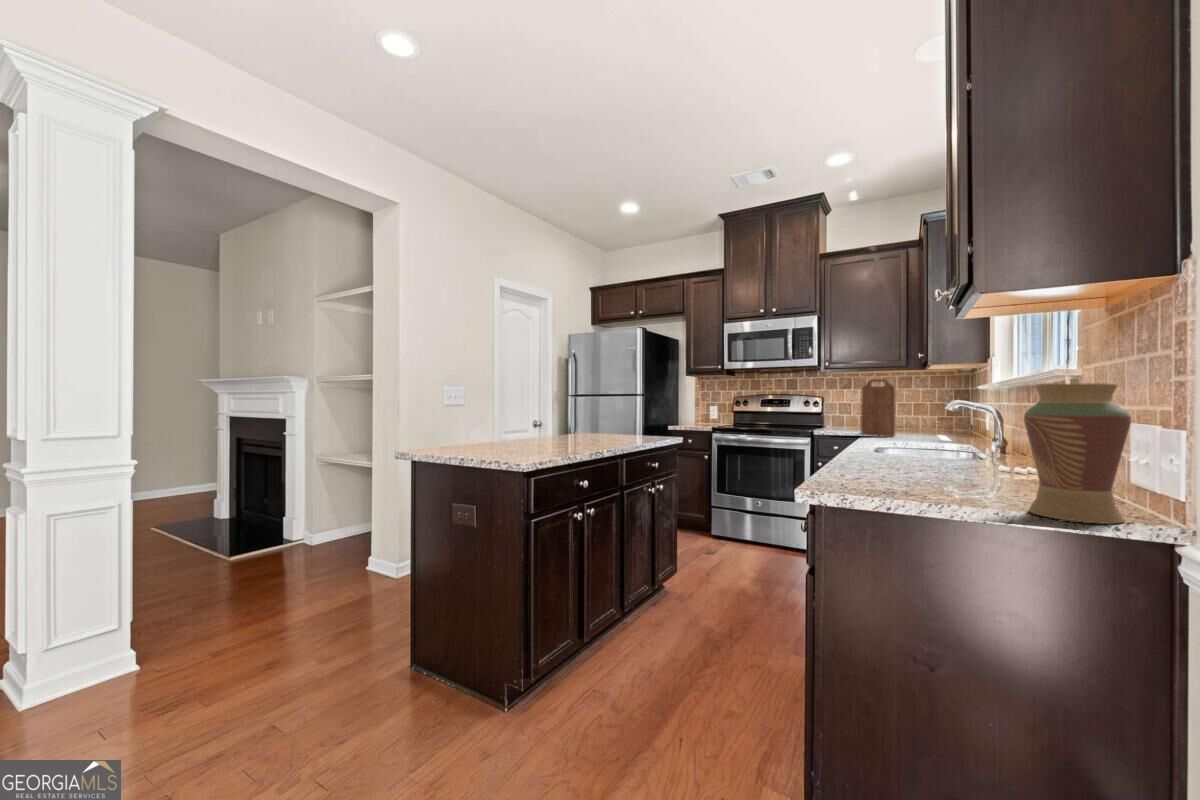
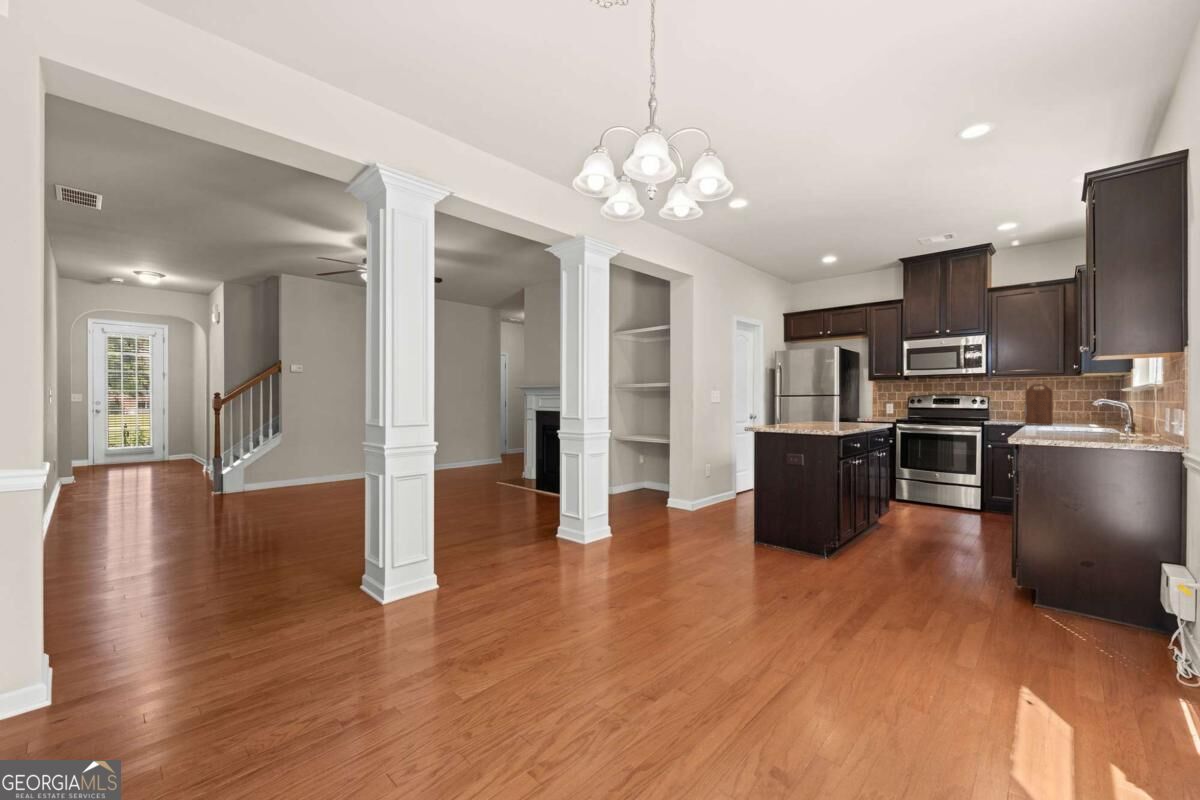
vase: present [1024,383,1131,524] -> none [1112,393,1156,446]

